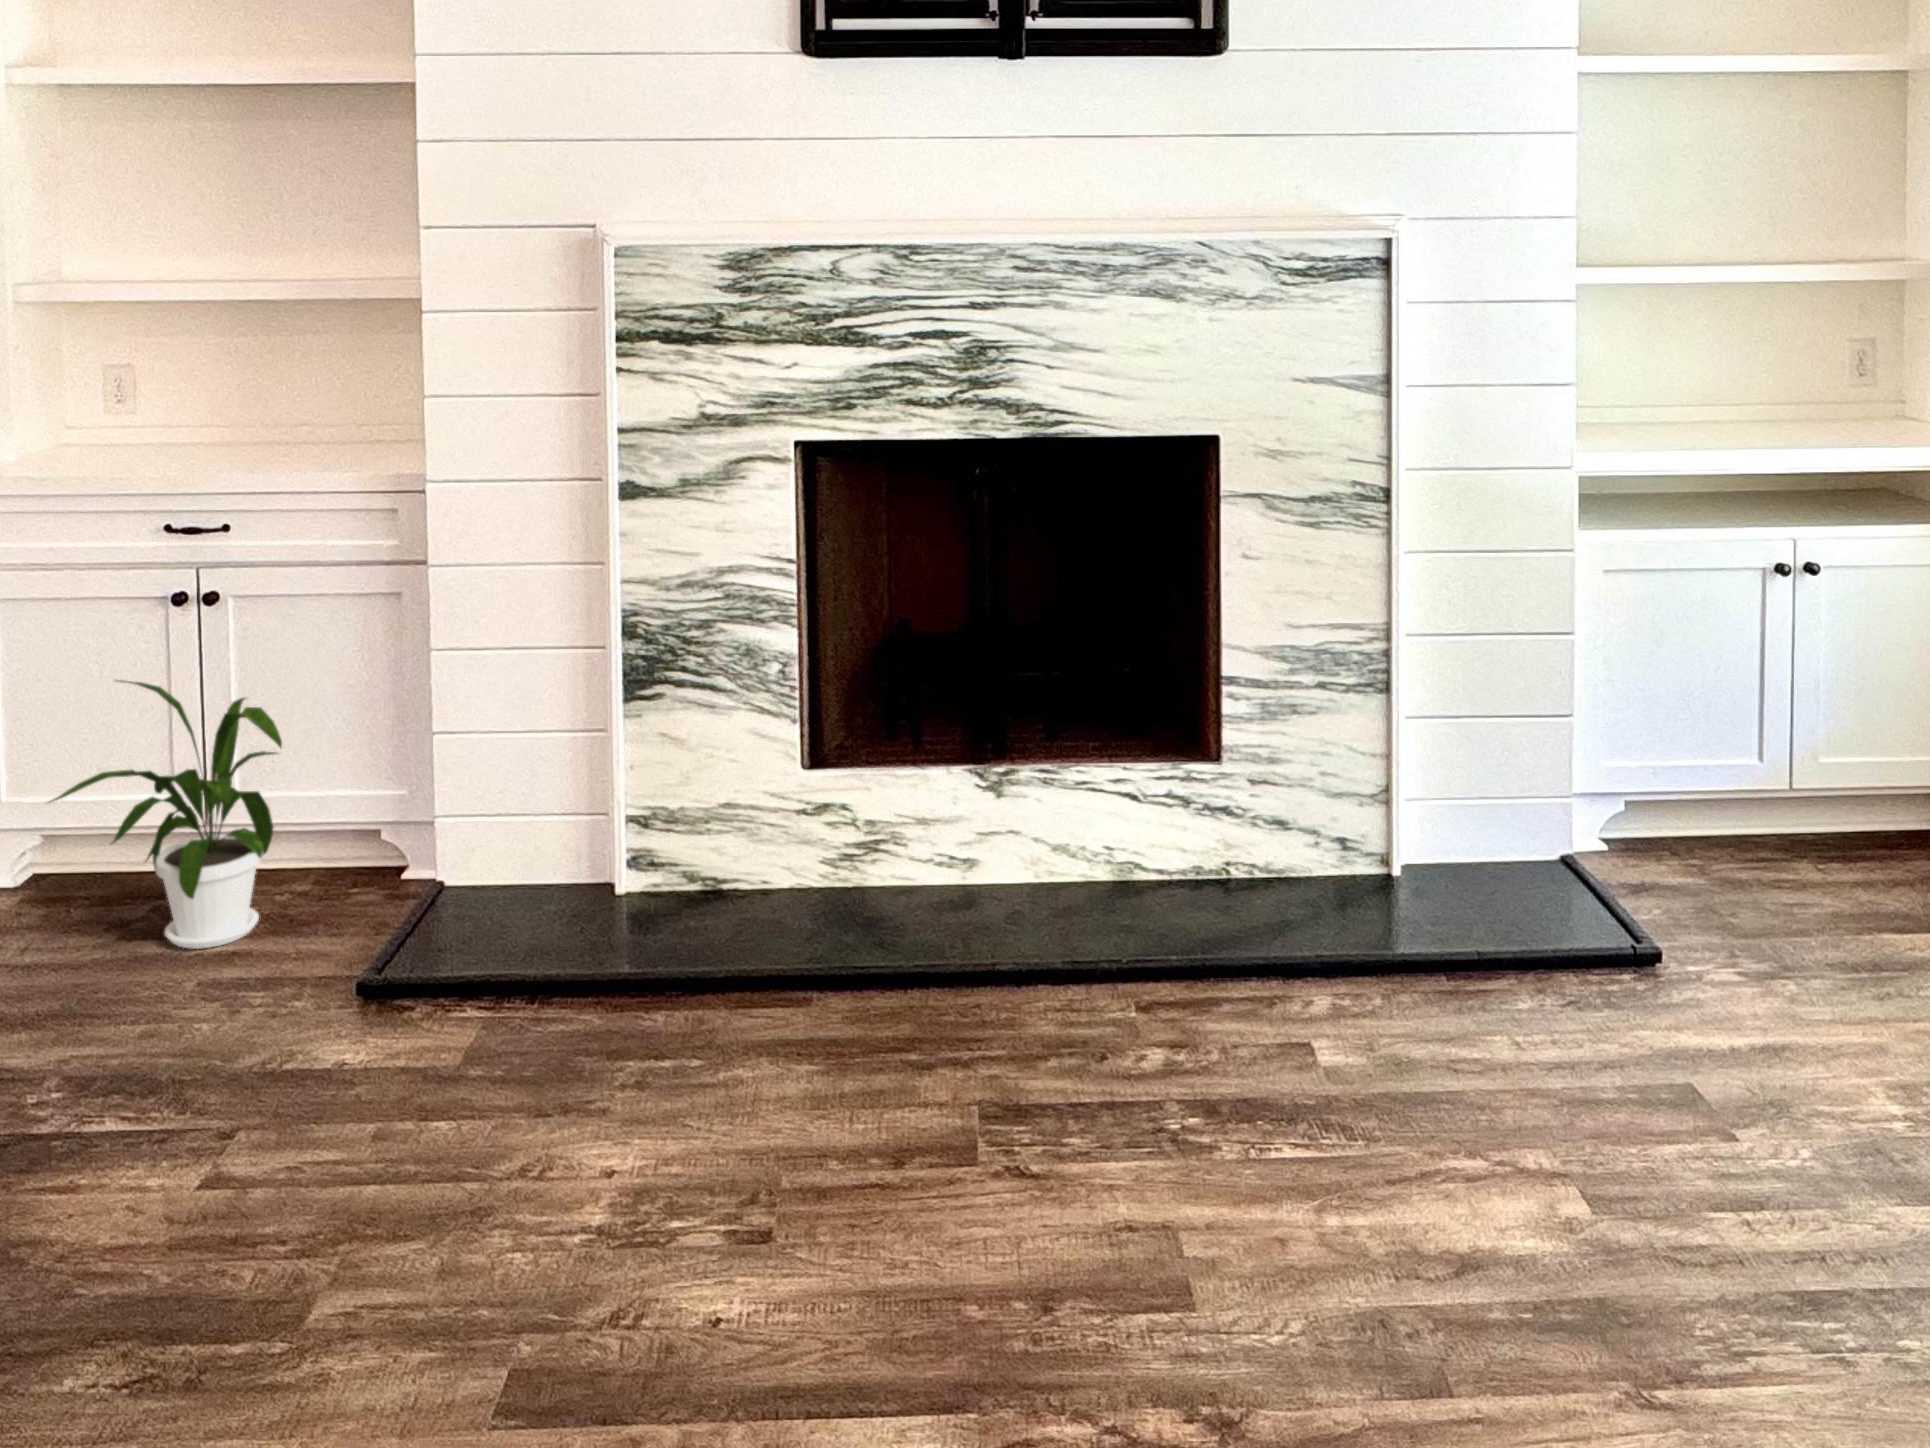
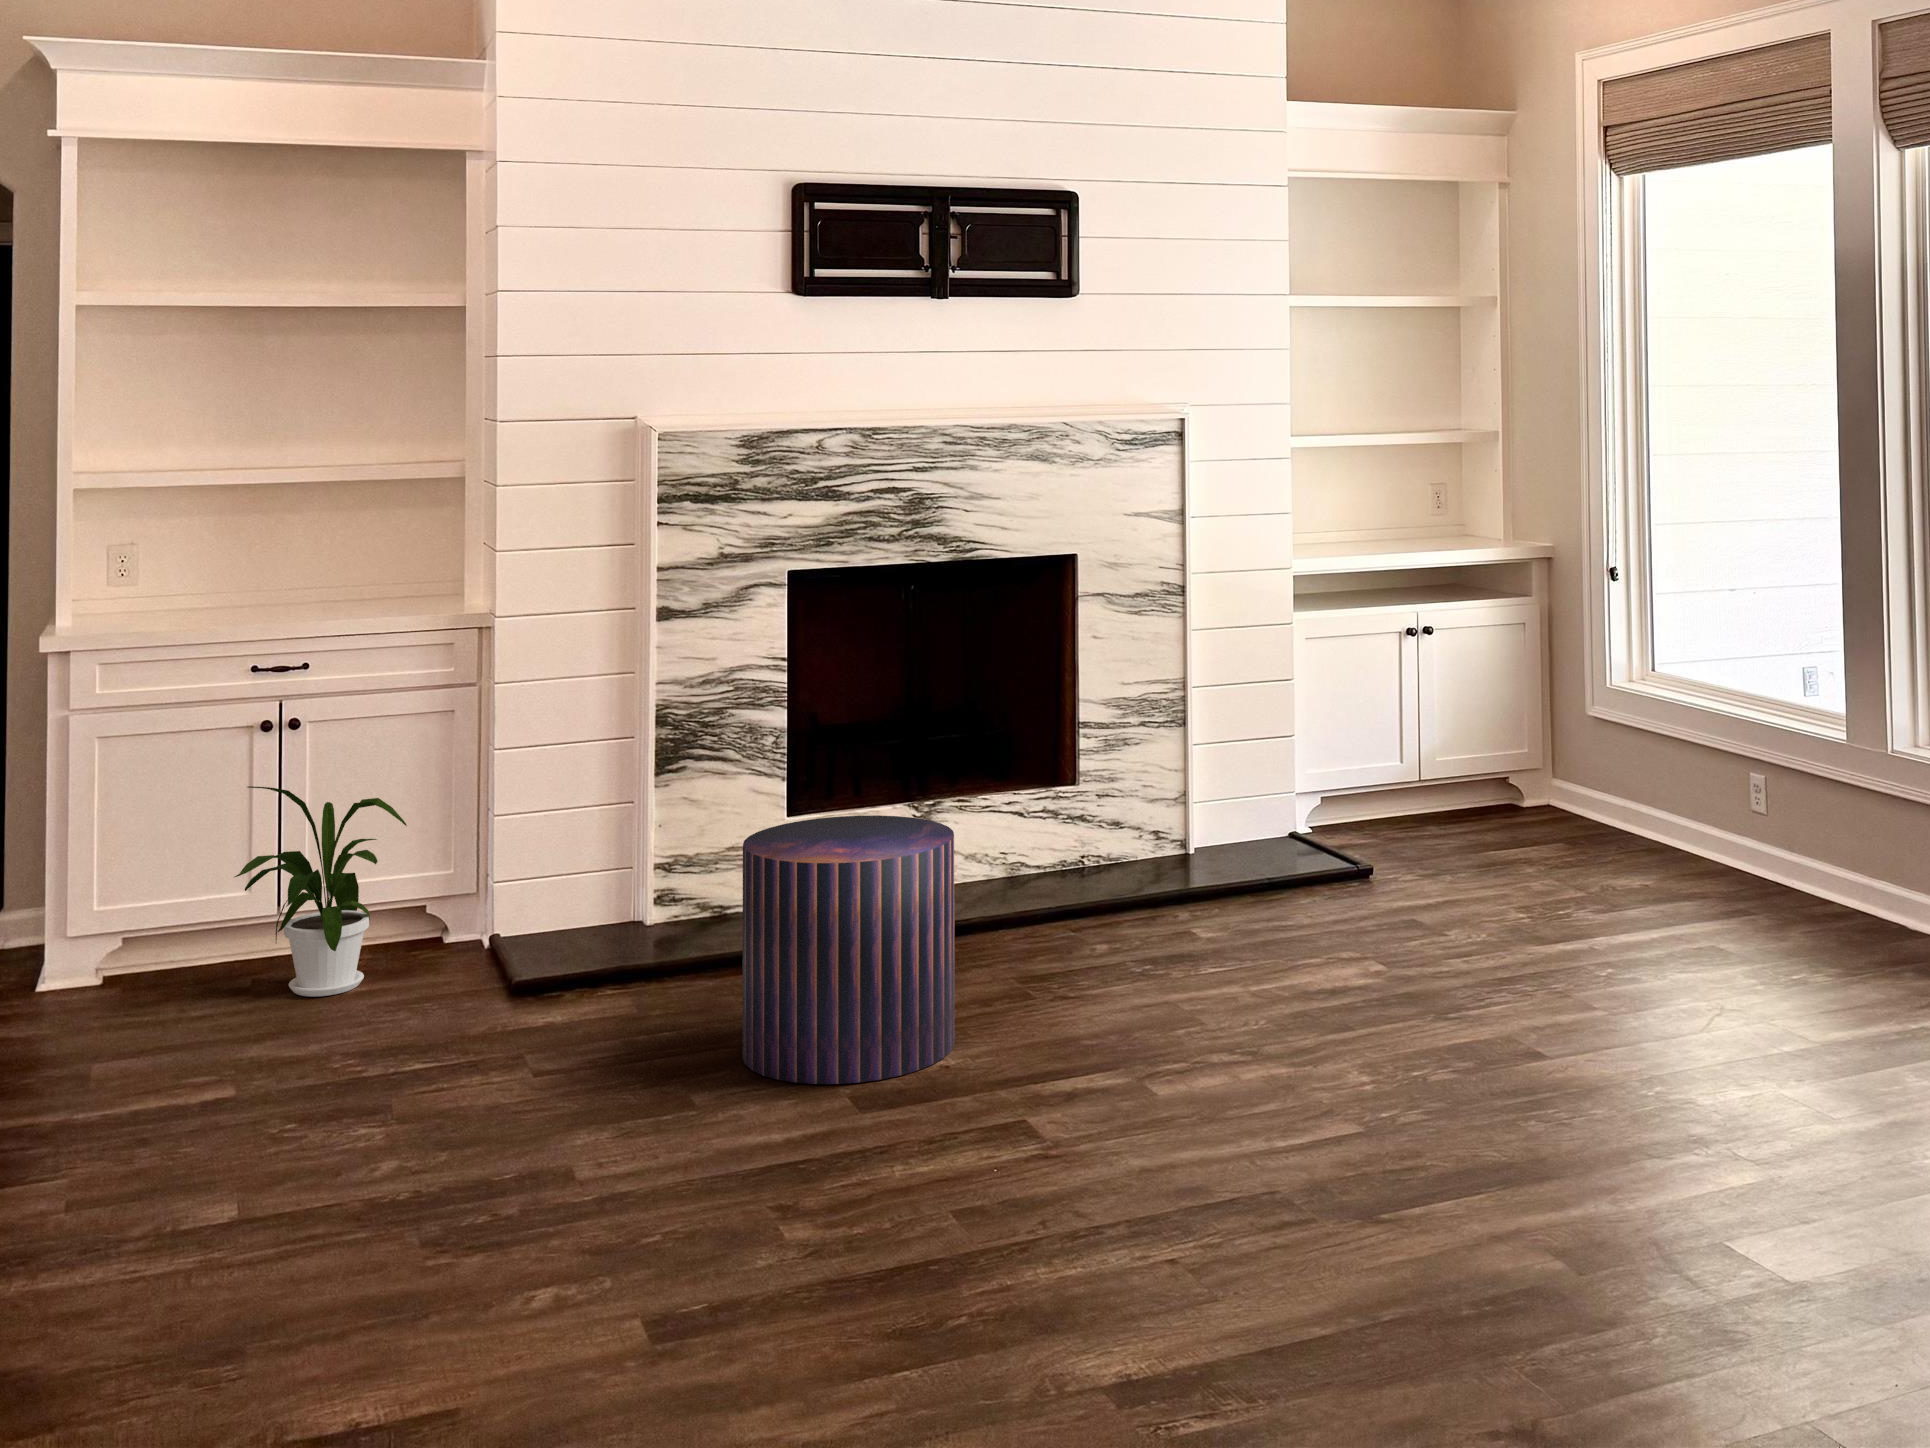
pouf: none [458,850,806,1344] -> present [742,815,955,1084]

